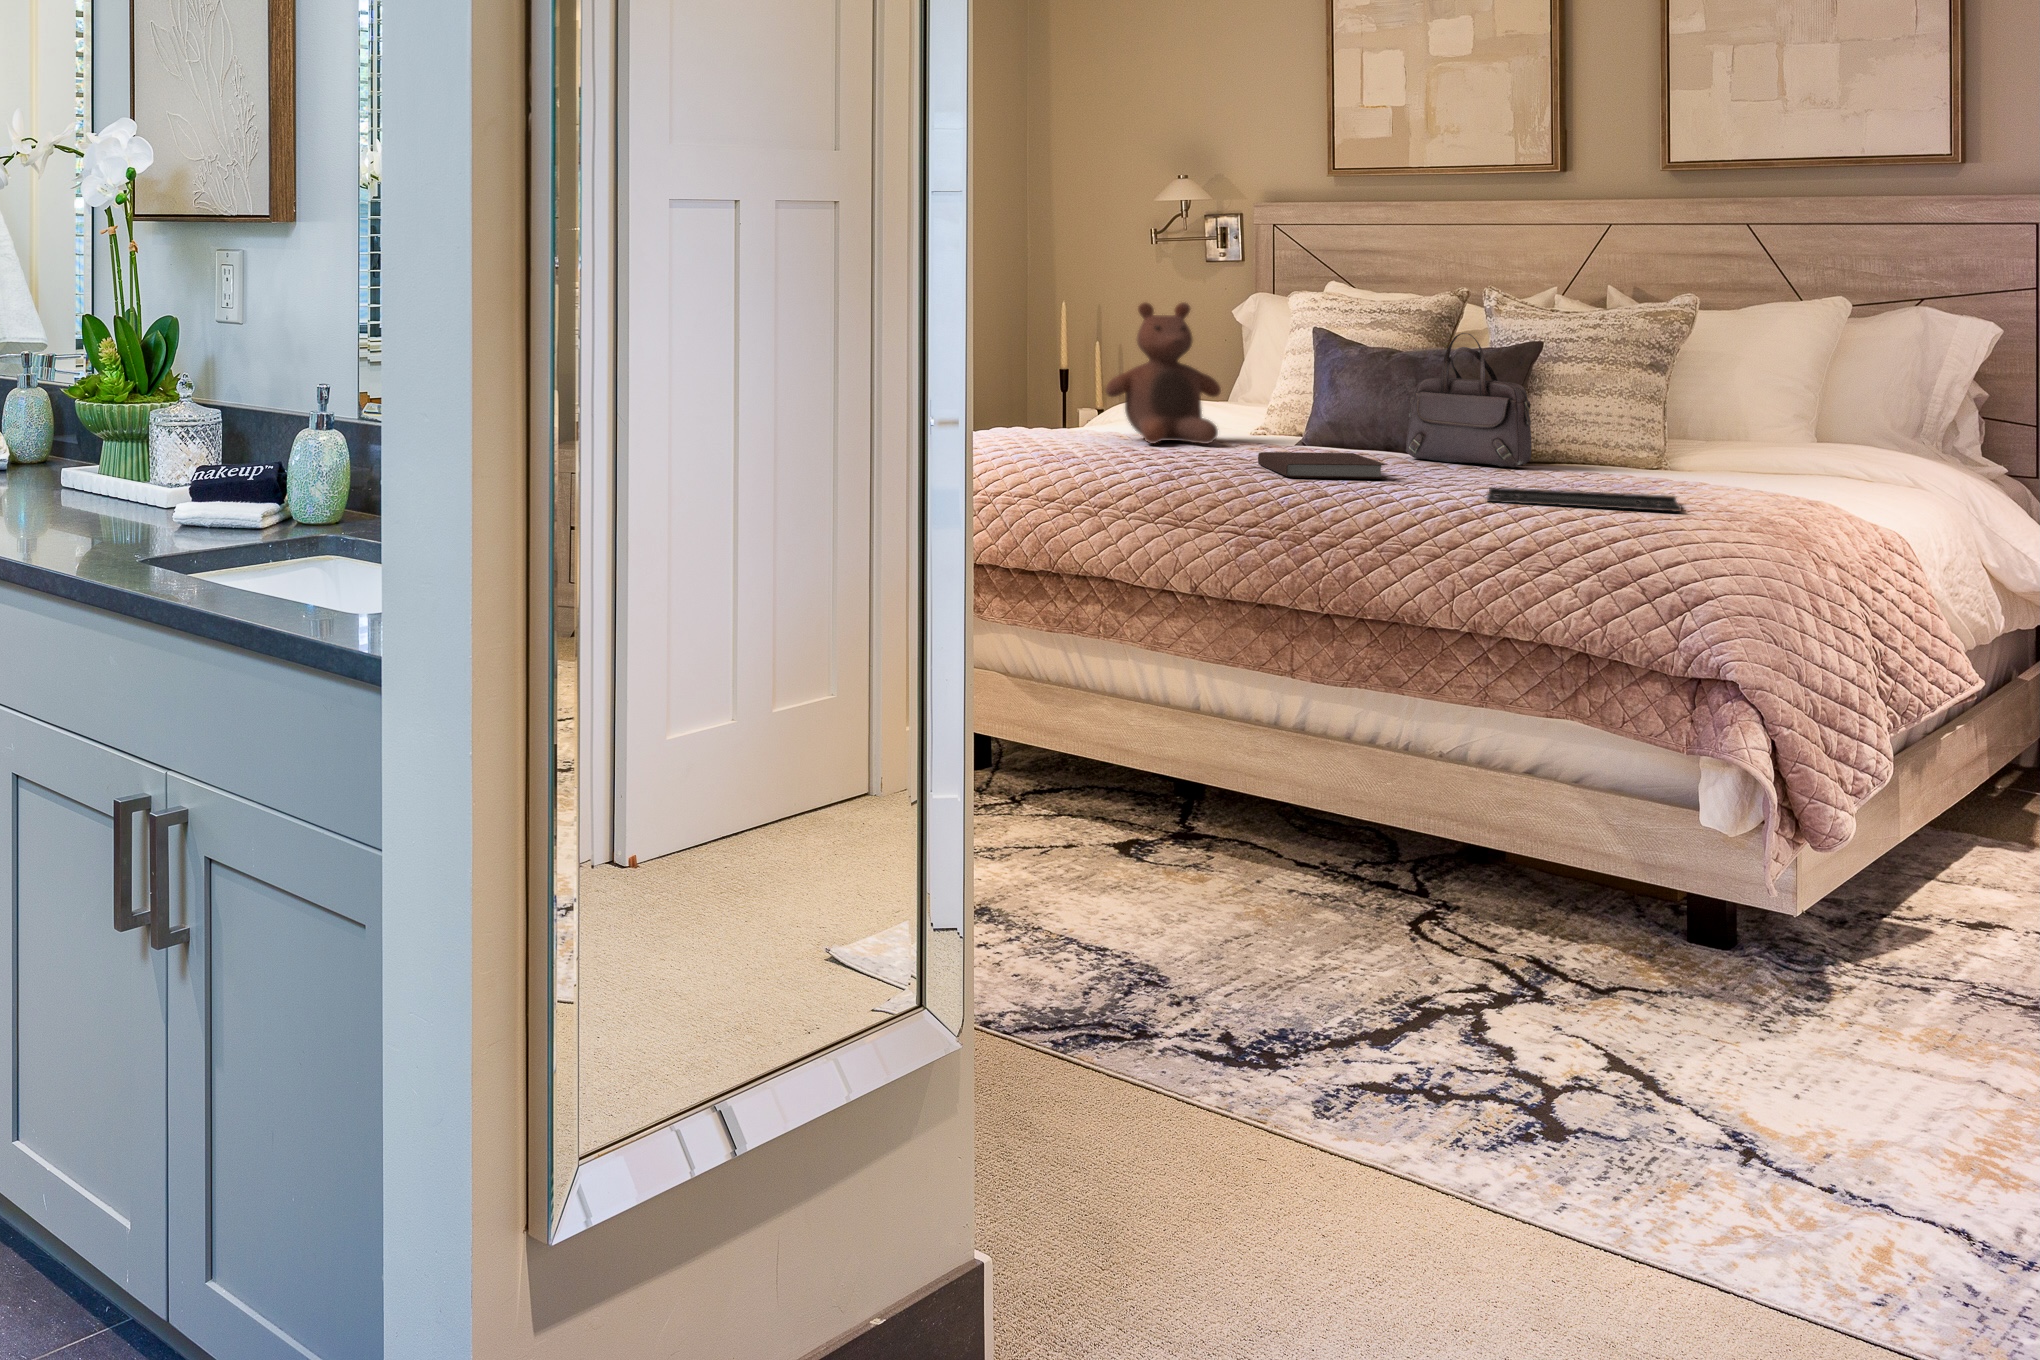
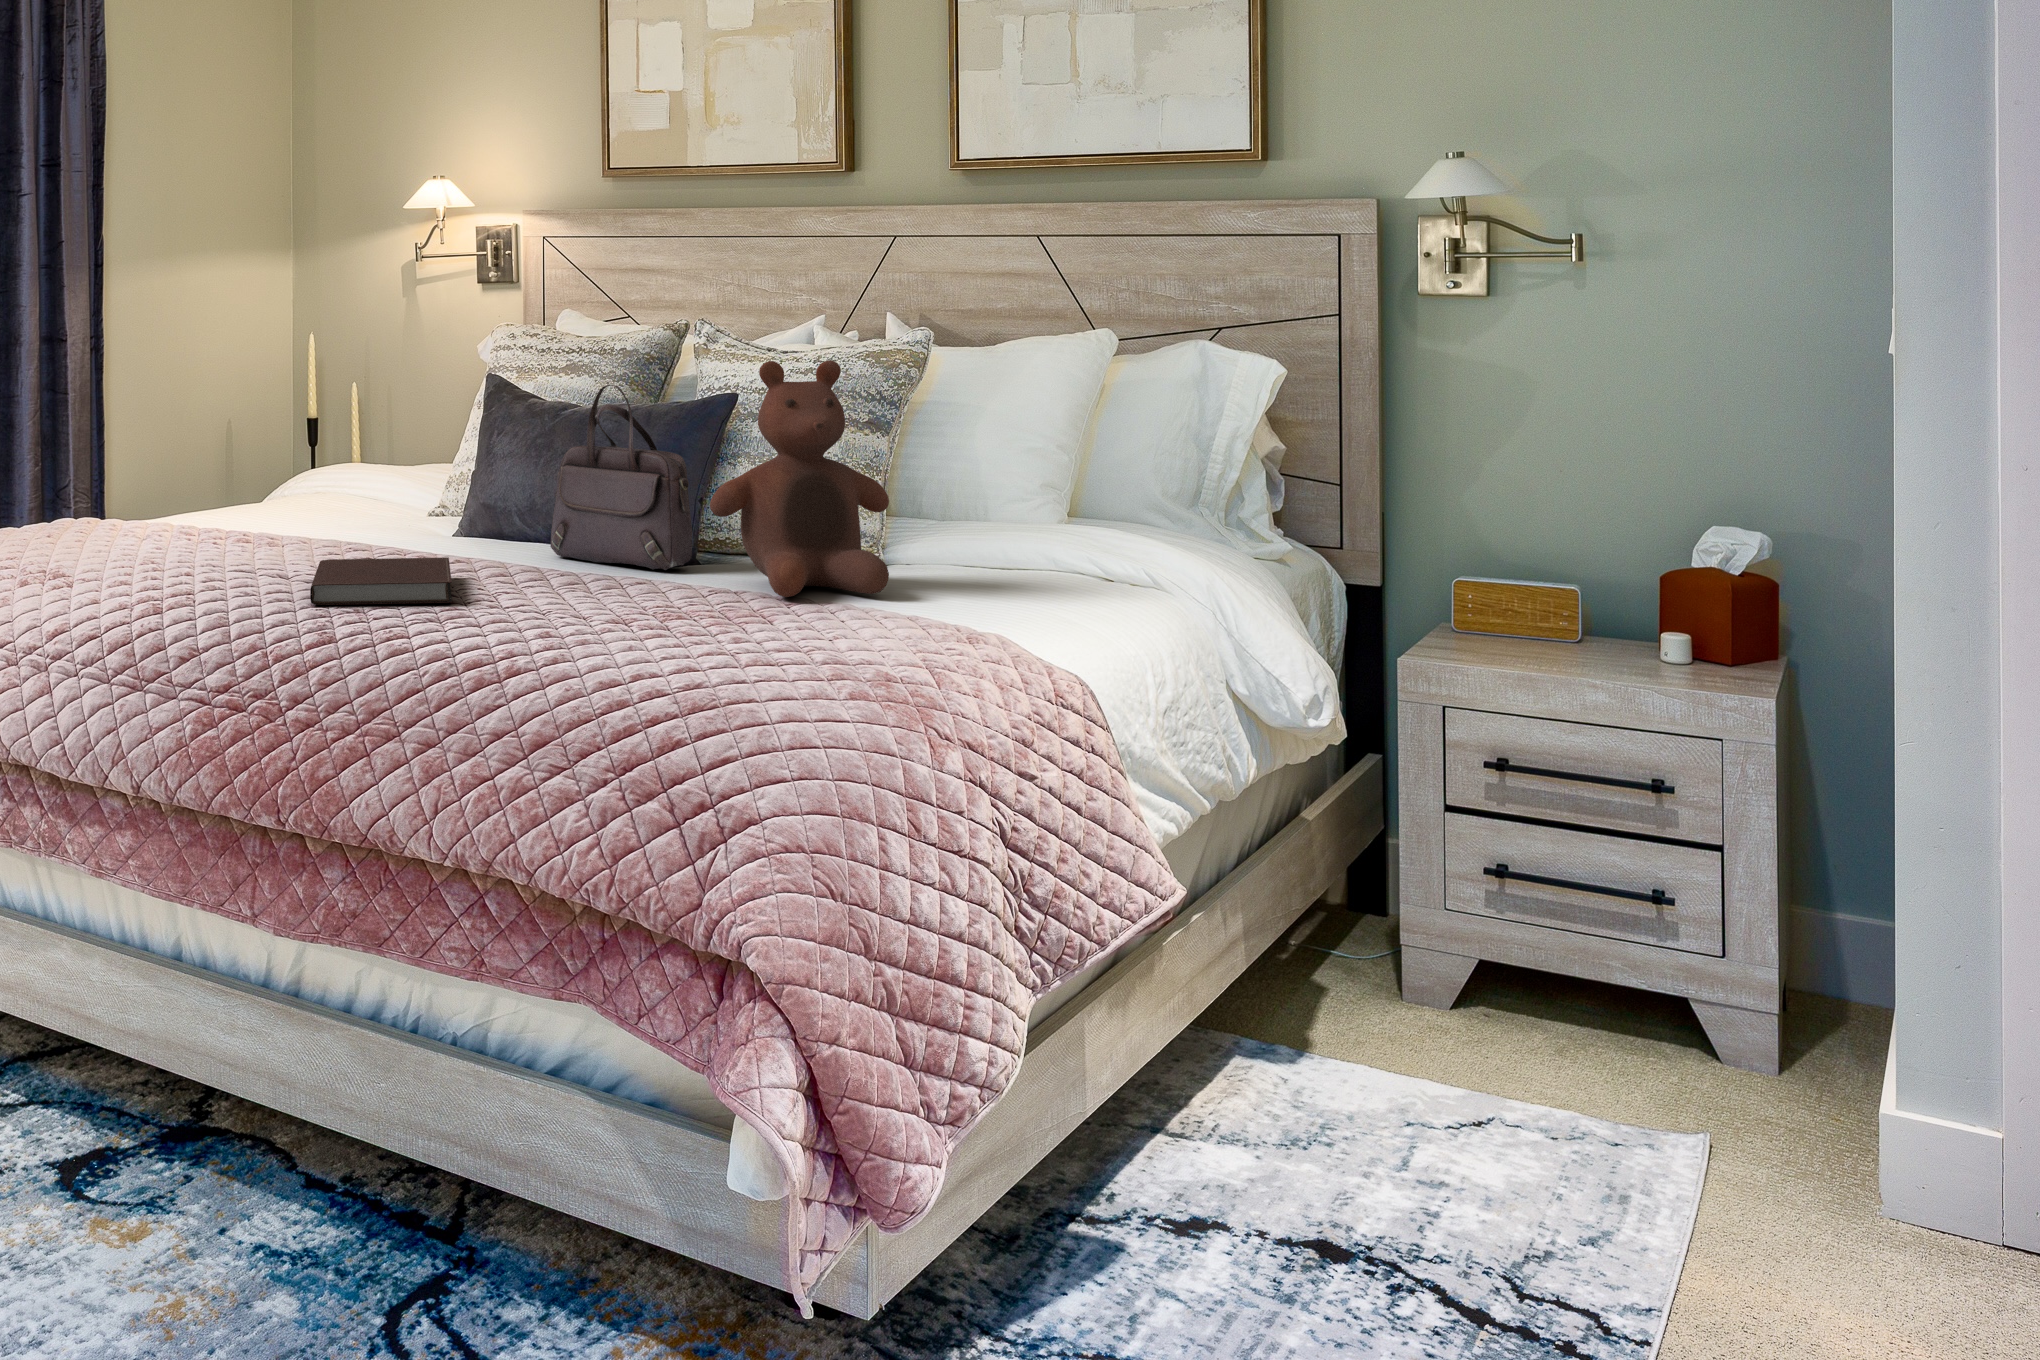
stuffed bear: present [1105,302,1221,444] -> present [710,360,889,597]
tray: present [1487,487,1681,512] -> none [528,618,796,660]

